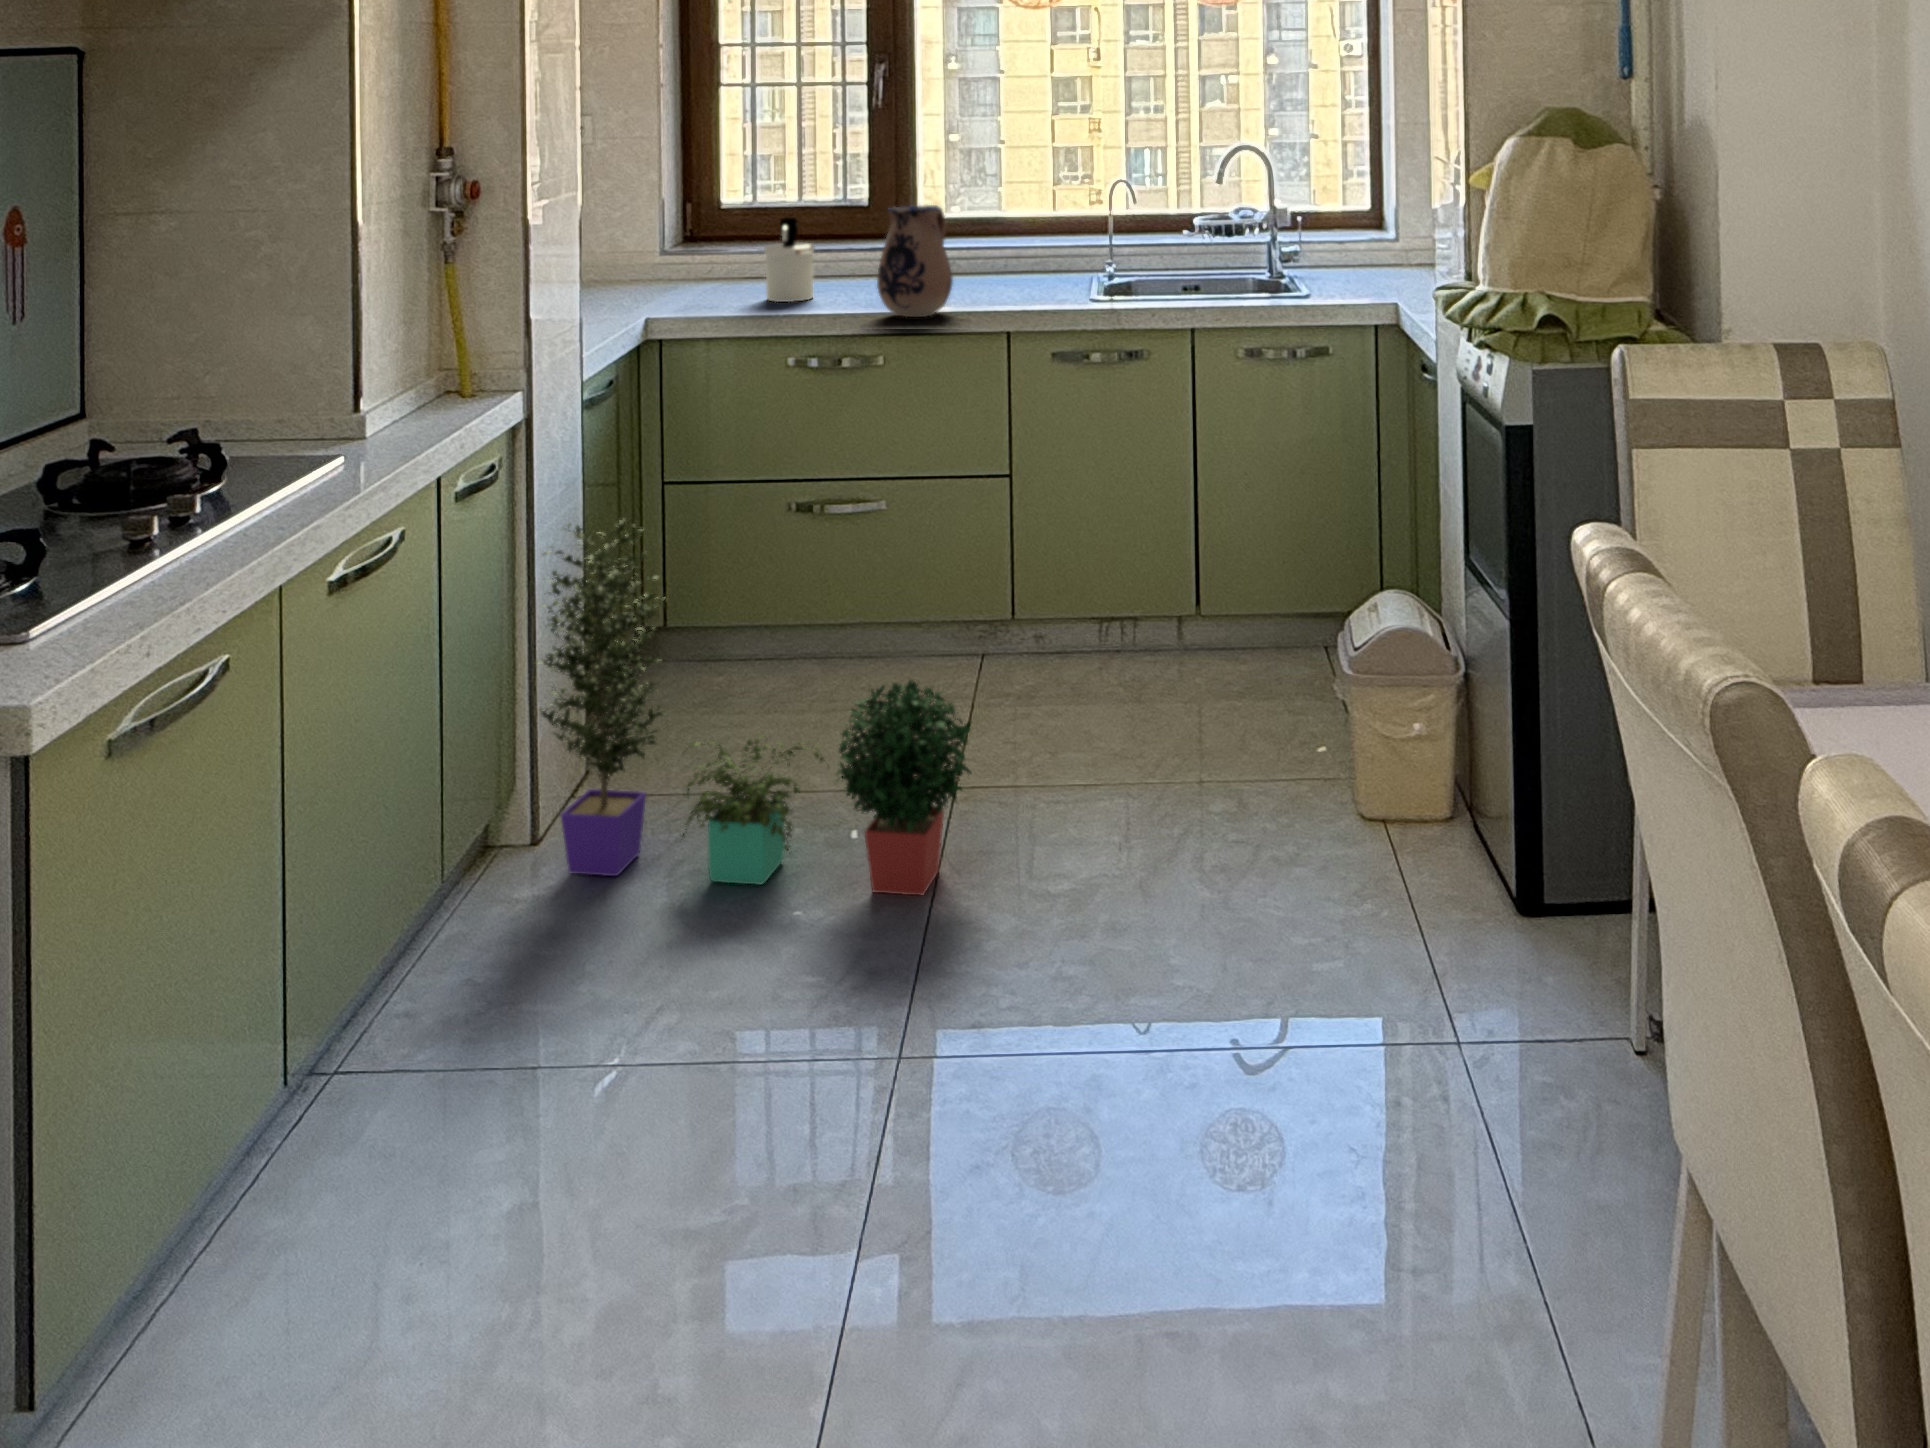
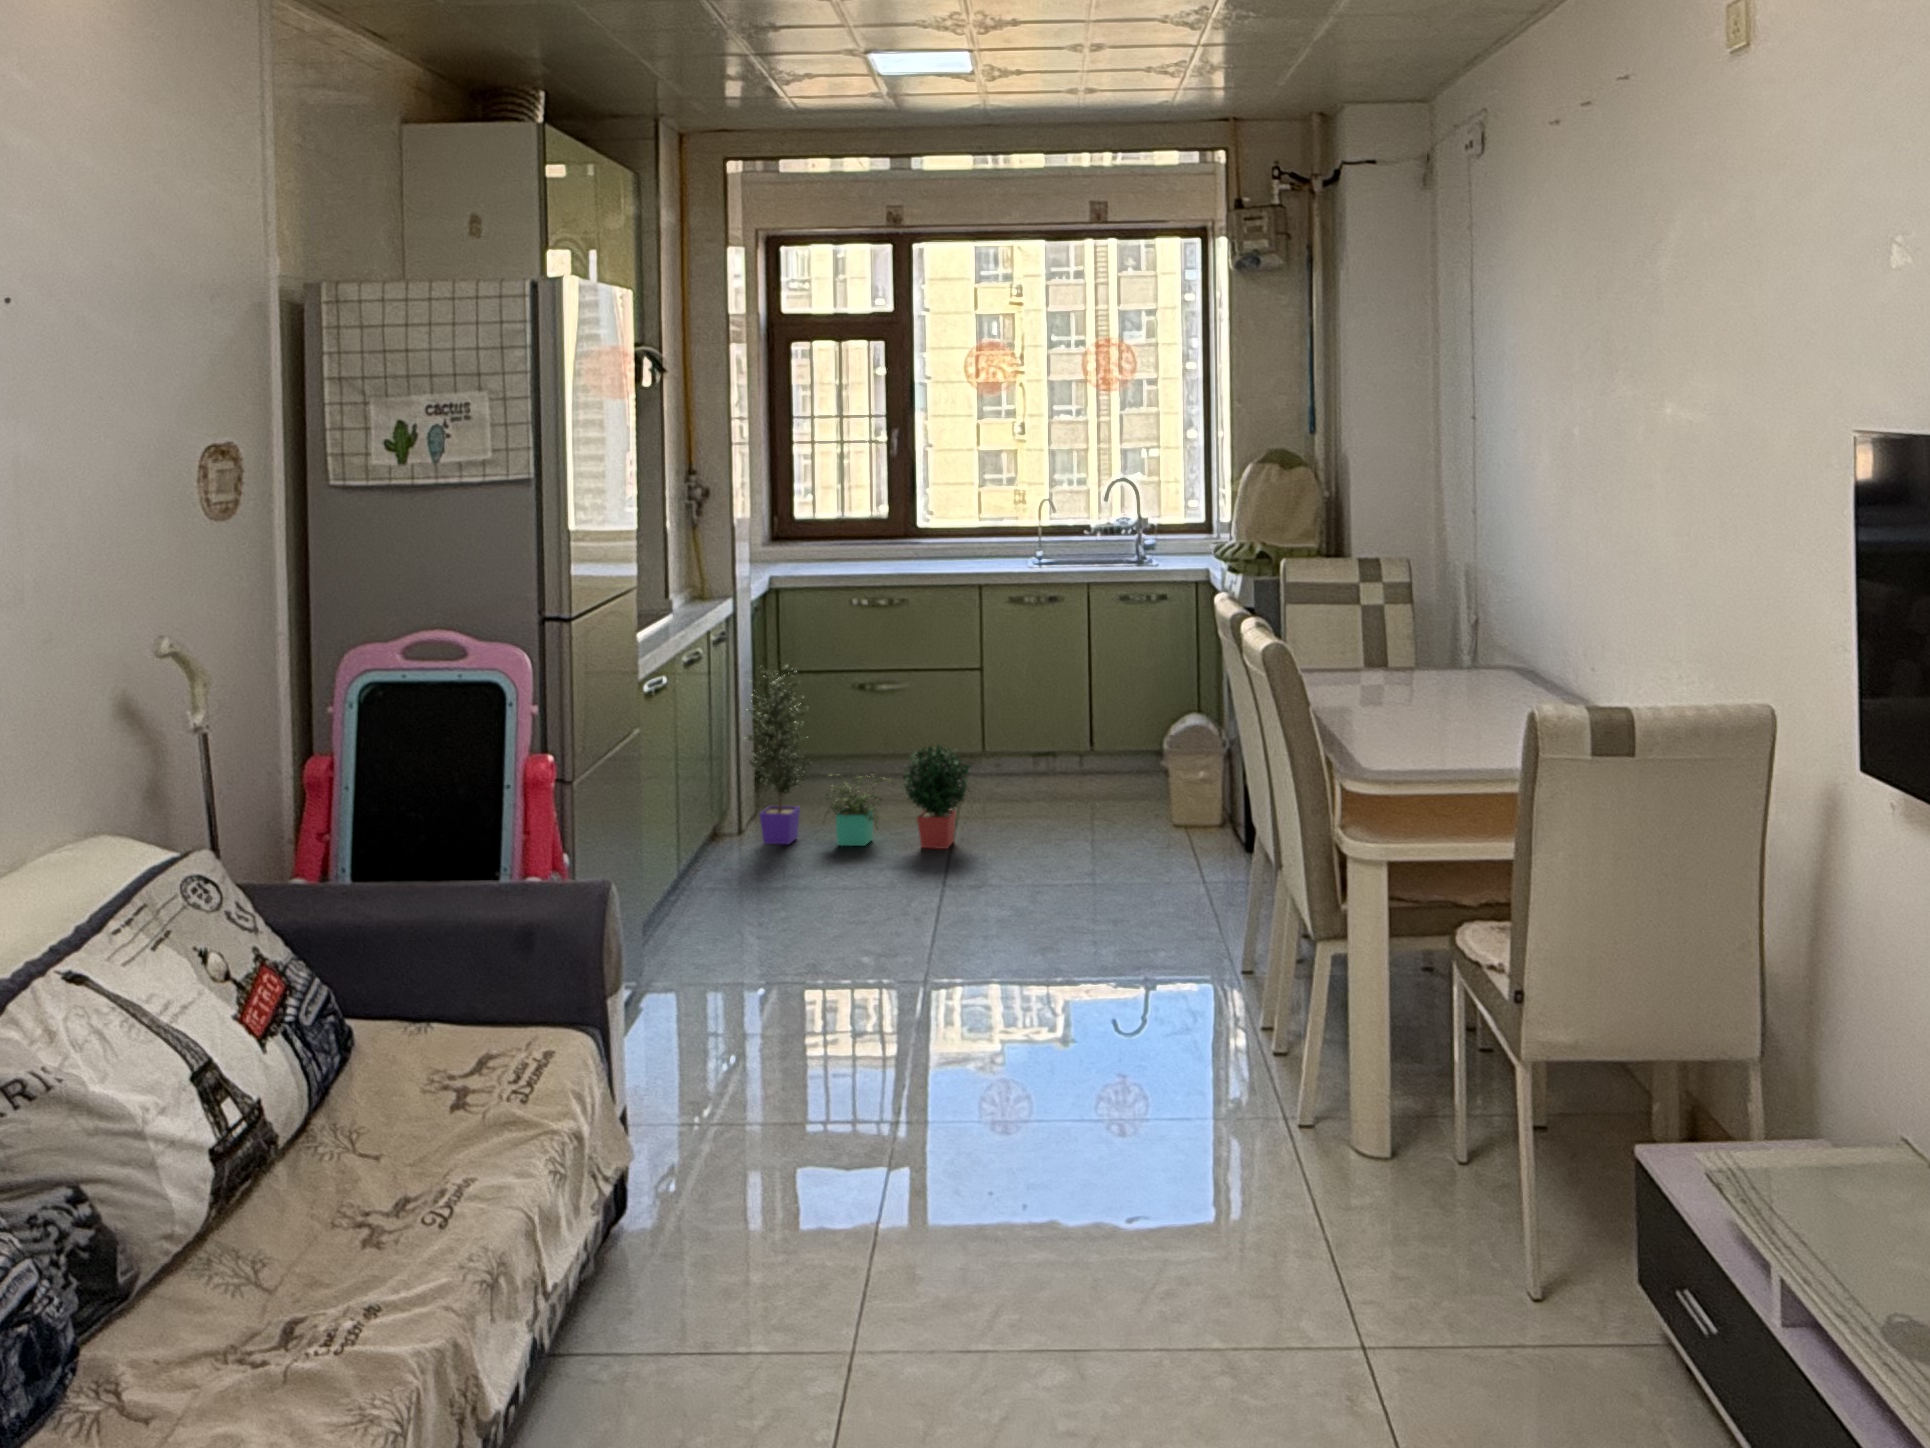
ceramic pitcher: present [877,205,953,317] -> none [903,511,946,575]
soap dispenser: present [764,217,814,302] -> none [832,520,861,570]

